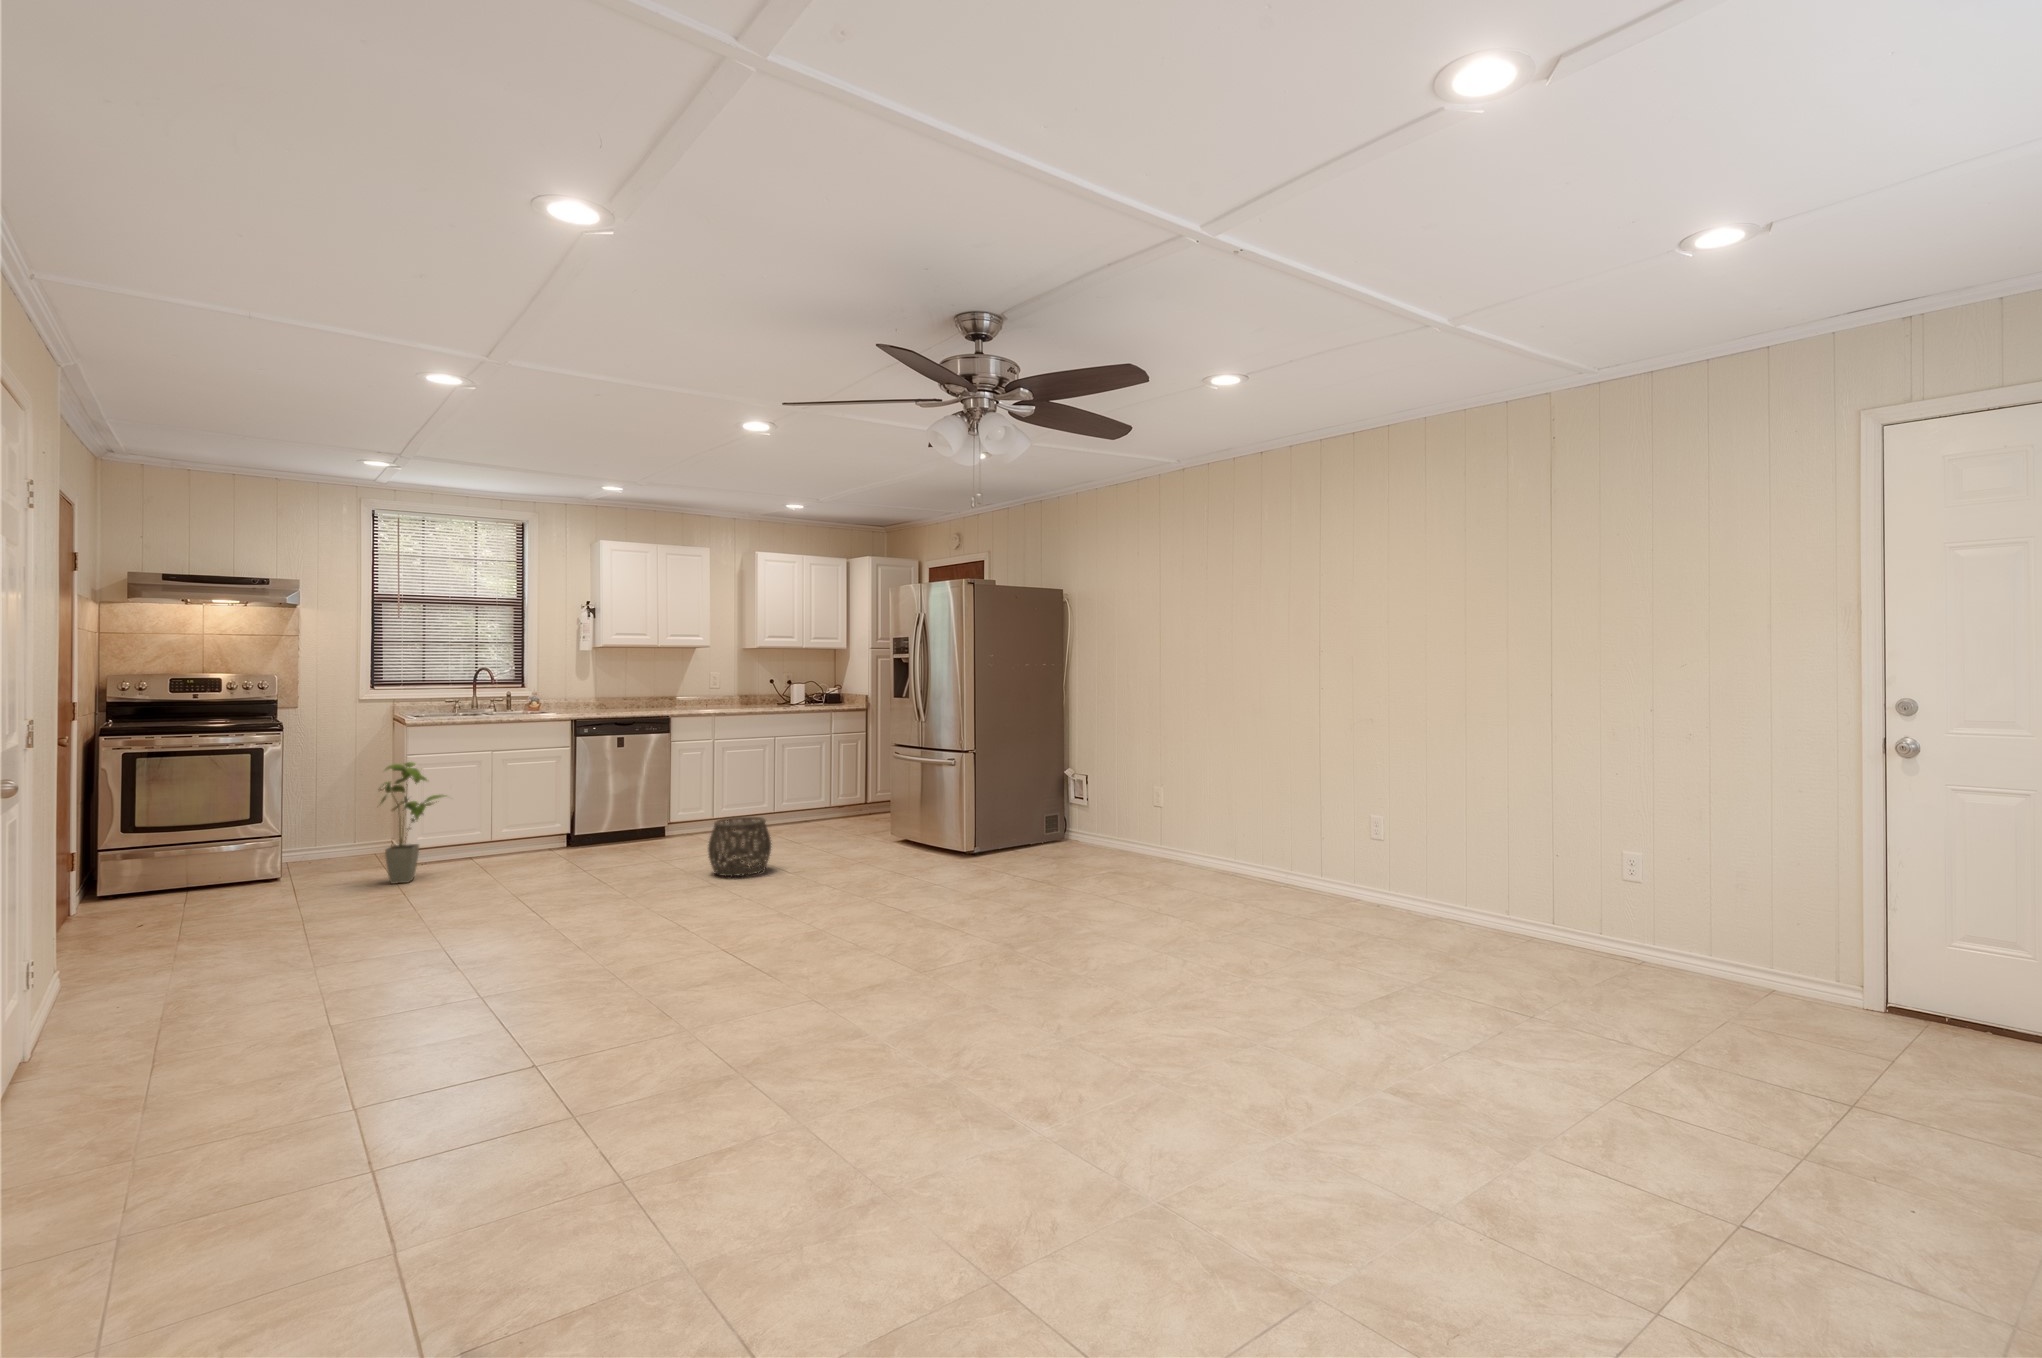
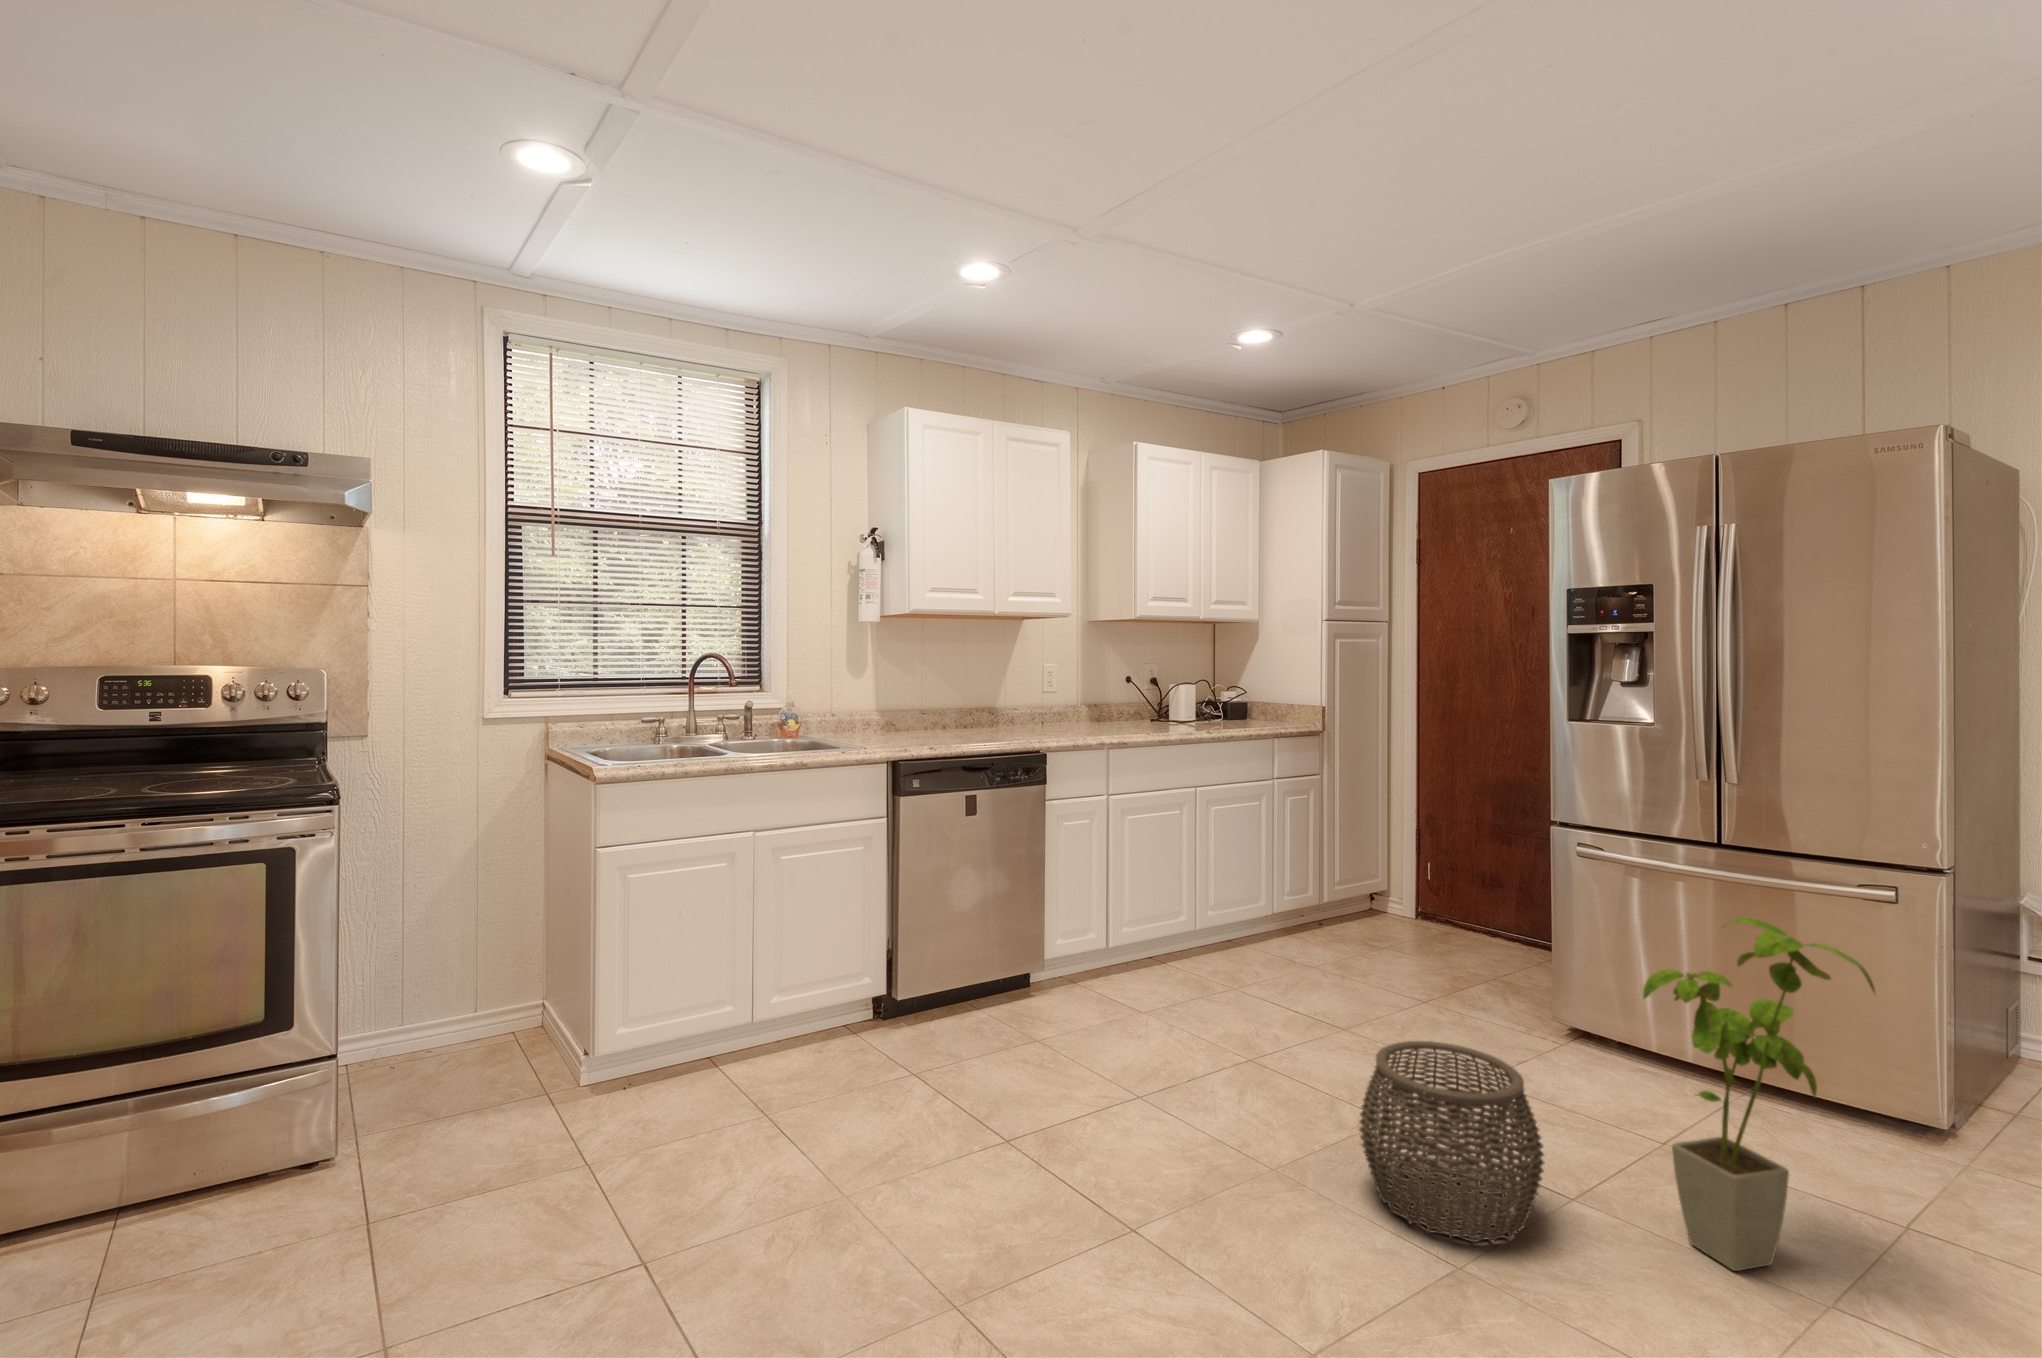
house plant: present [378,762,447,884] -> present [1643,917,1875,1271]

